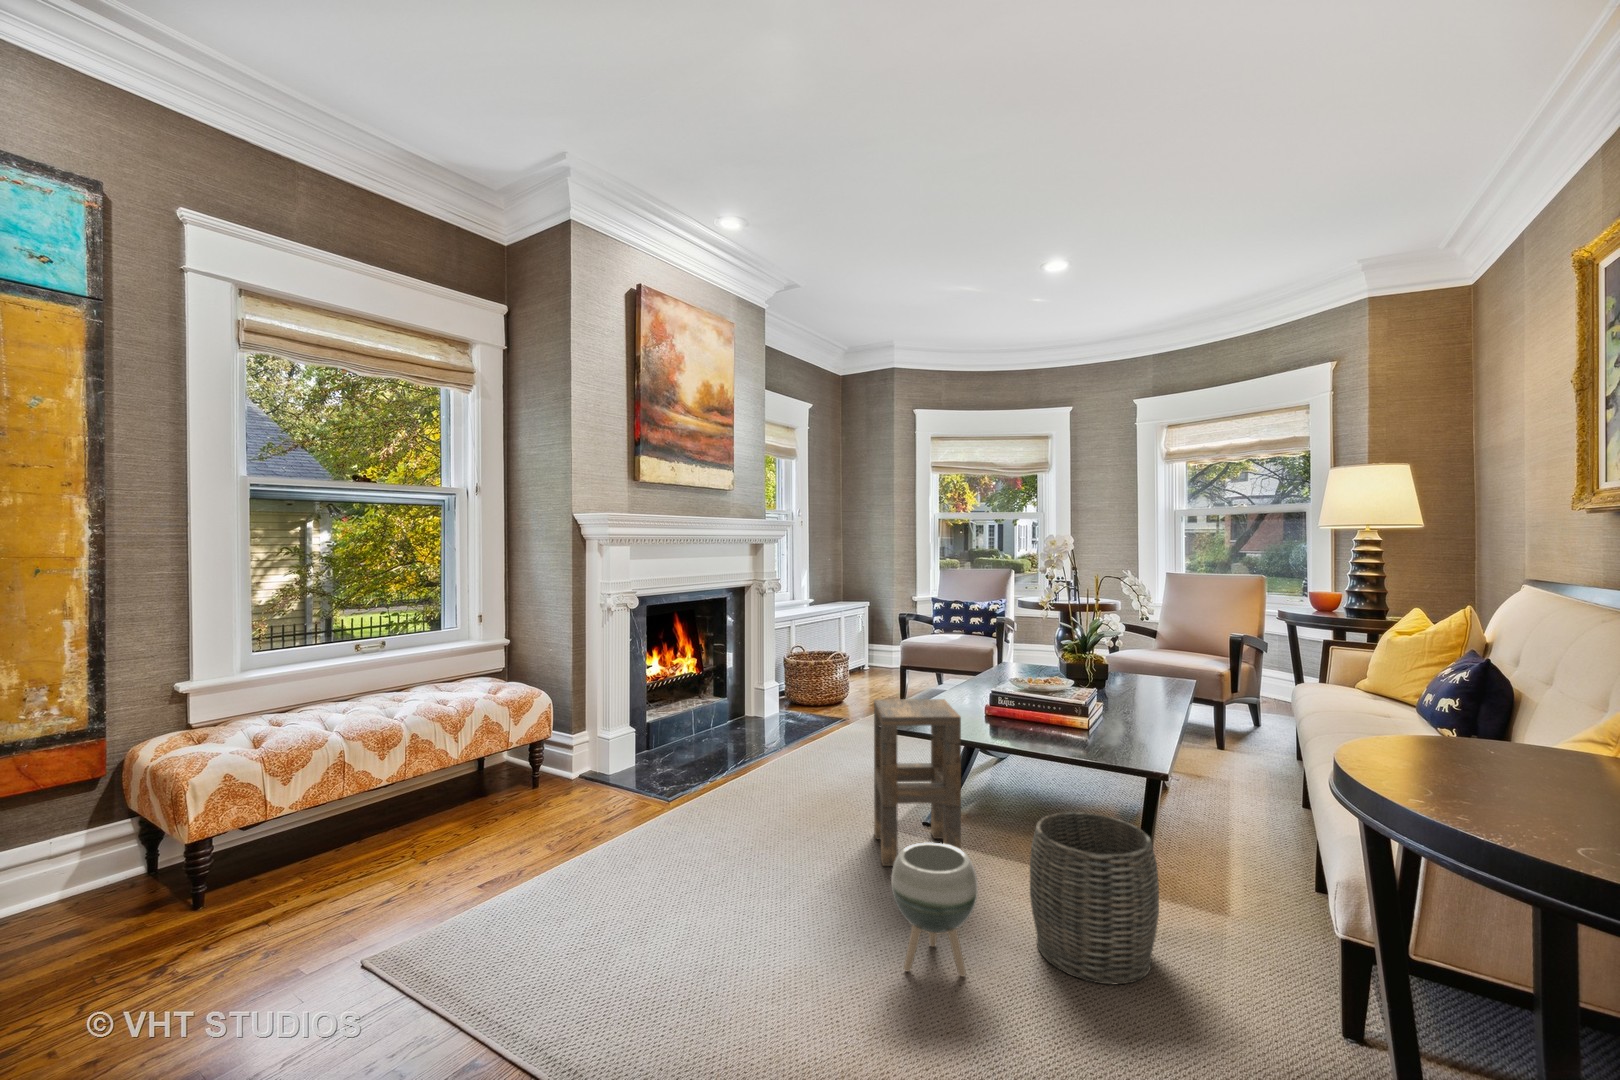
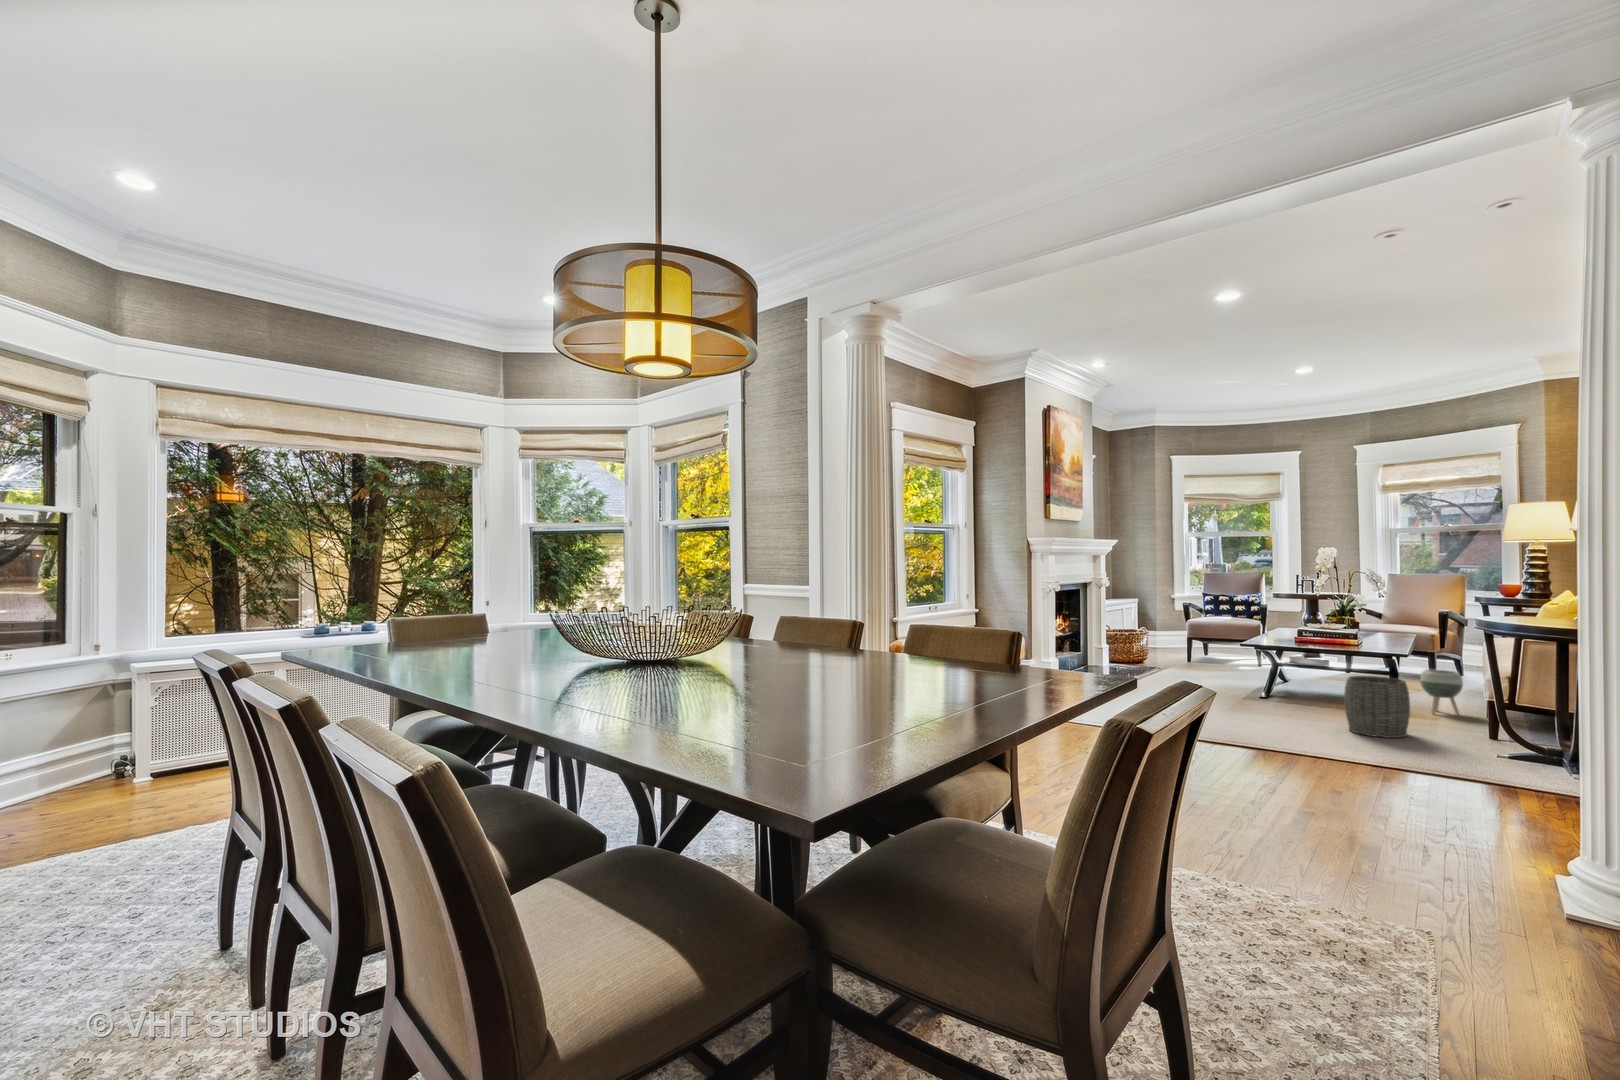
side table: present [874,699,961,866] -> none [1234,635,1294,714]
planter: present [891,842,978,977] -> present [1420,669,1463,715]

